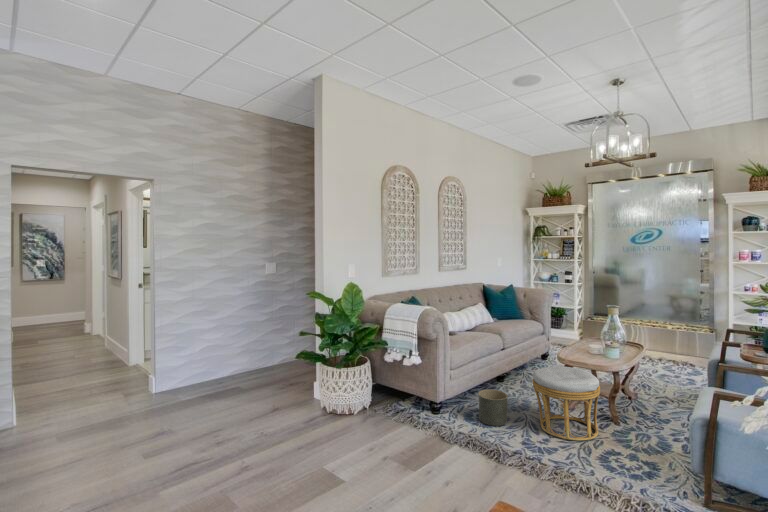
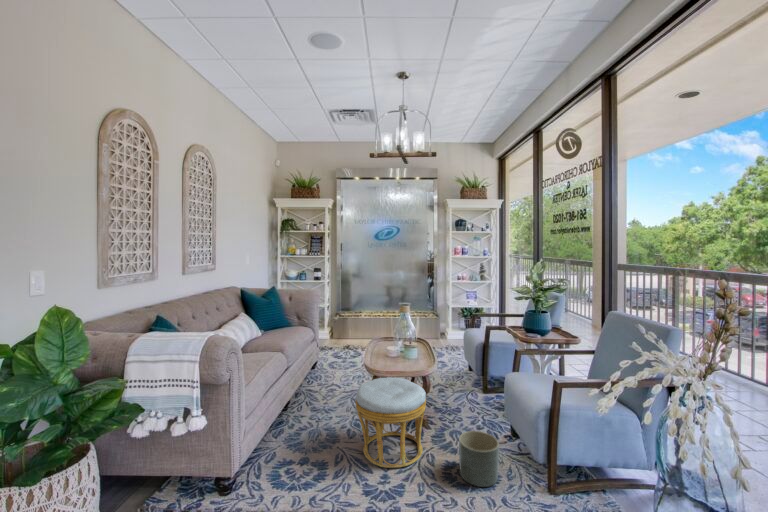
planter: present [478,390,508,426] -> present [459,431,499,487]

